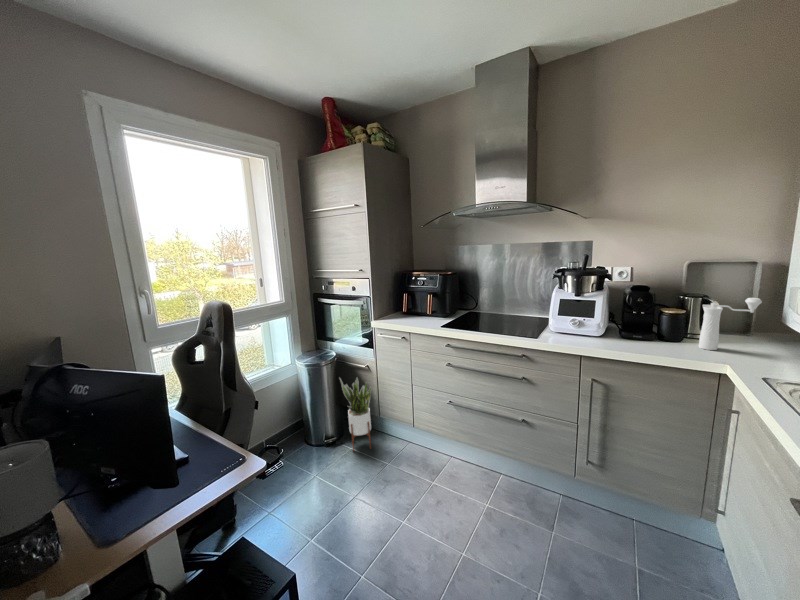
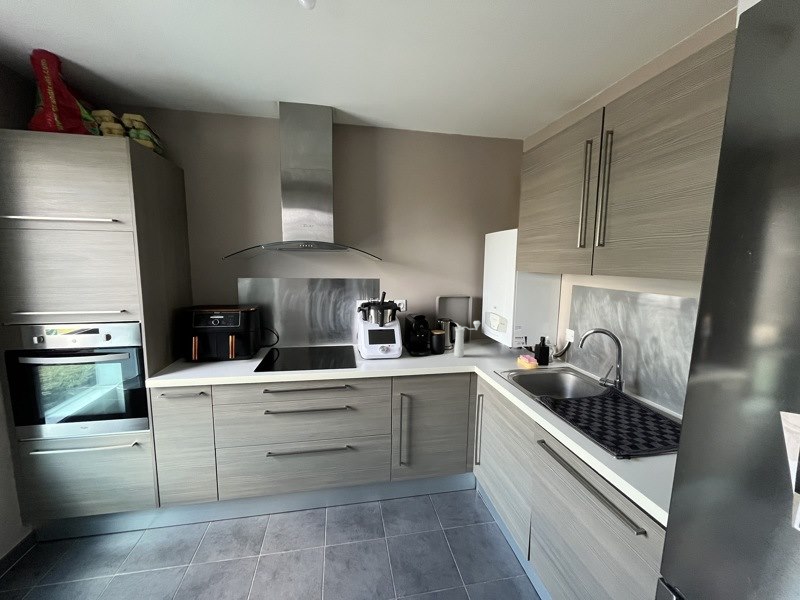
potted plant: present [340,378,372,451] -> none [83,466,148,581]

